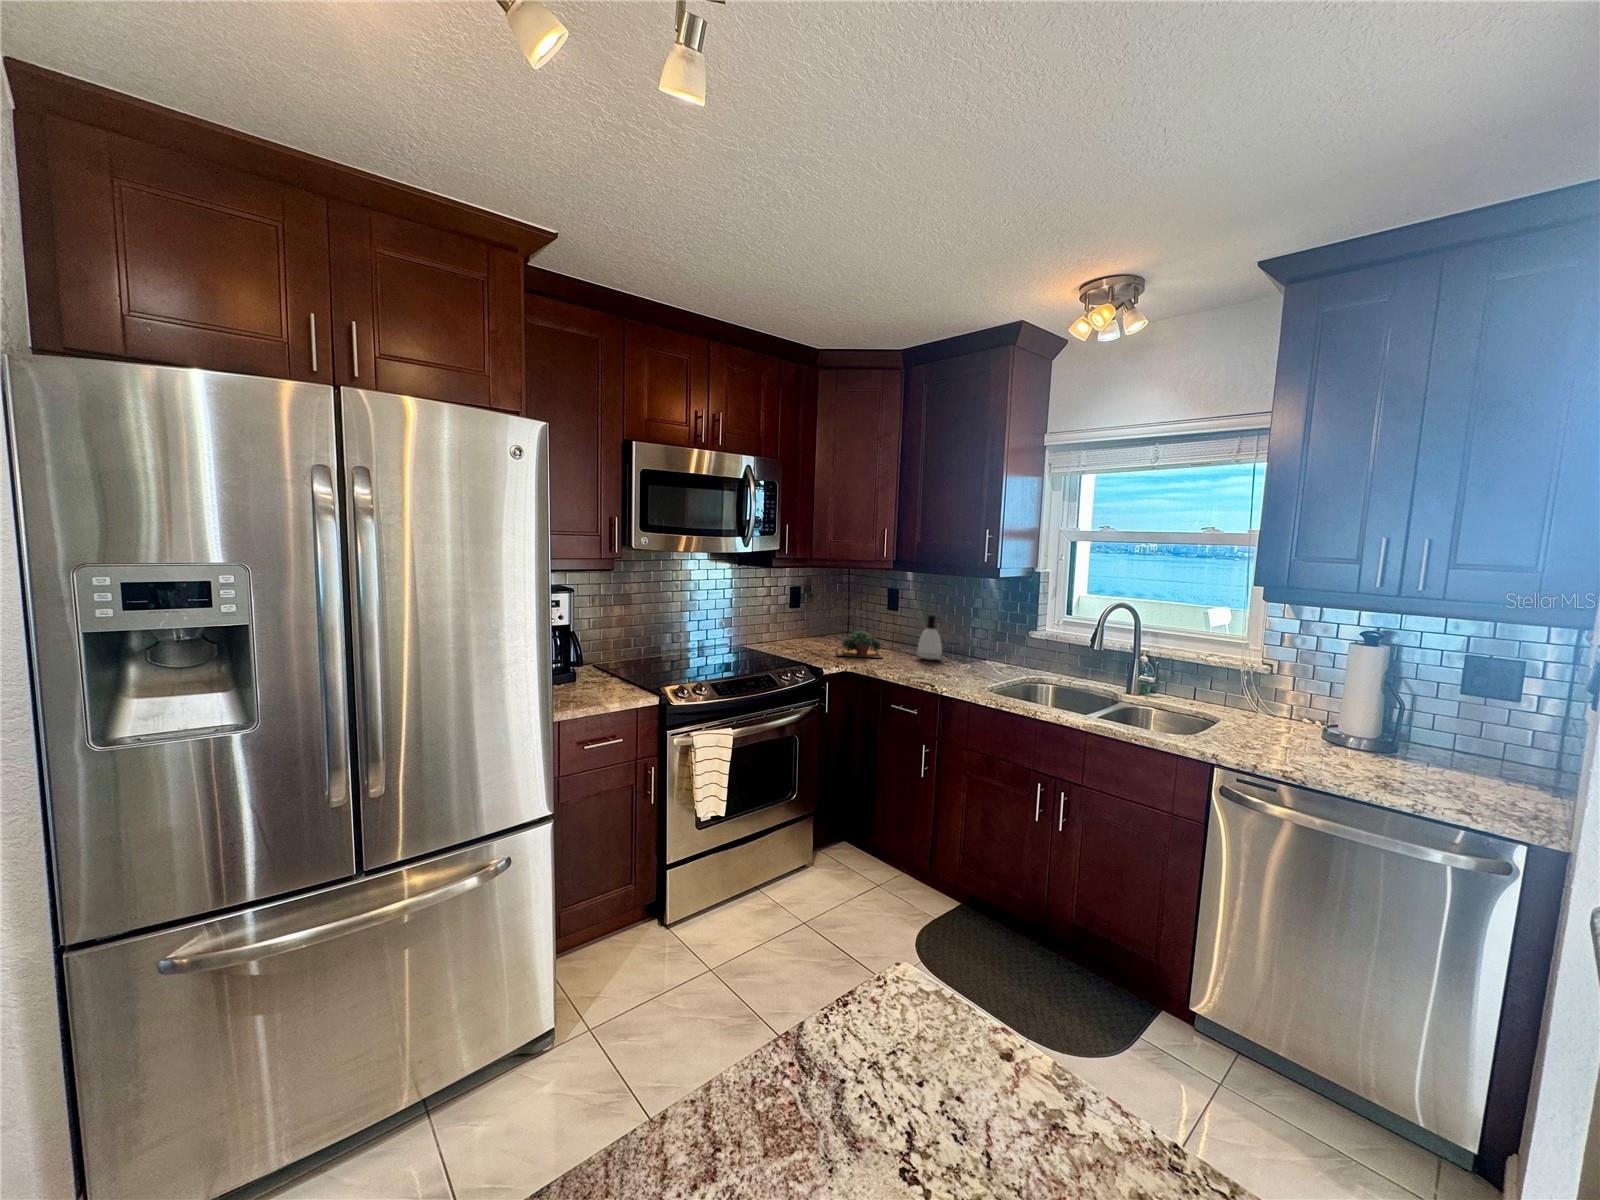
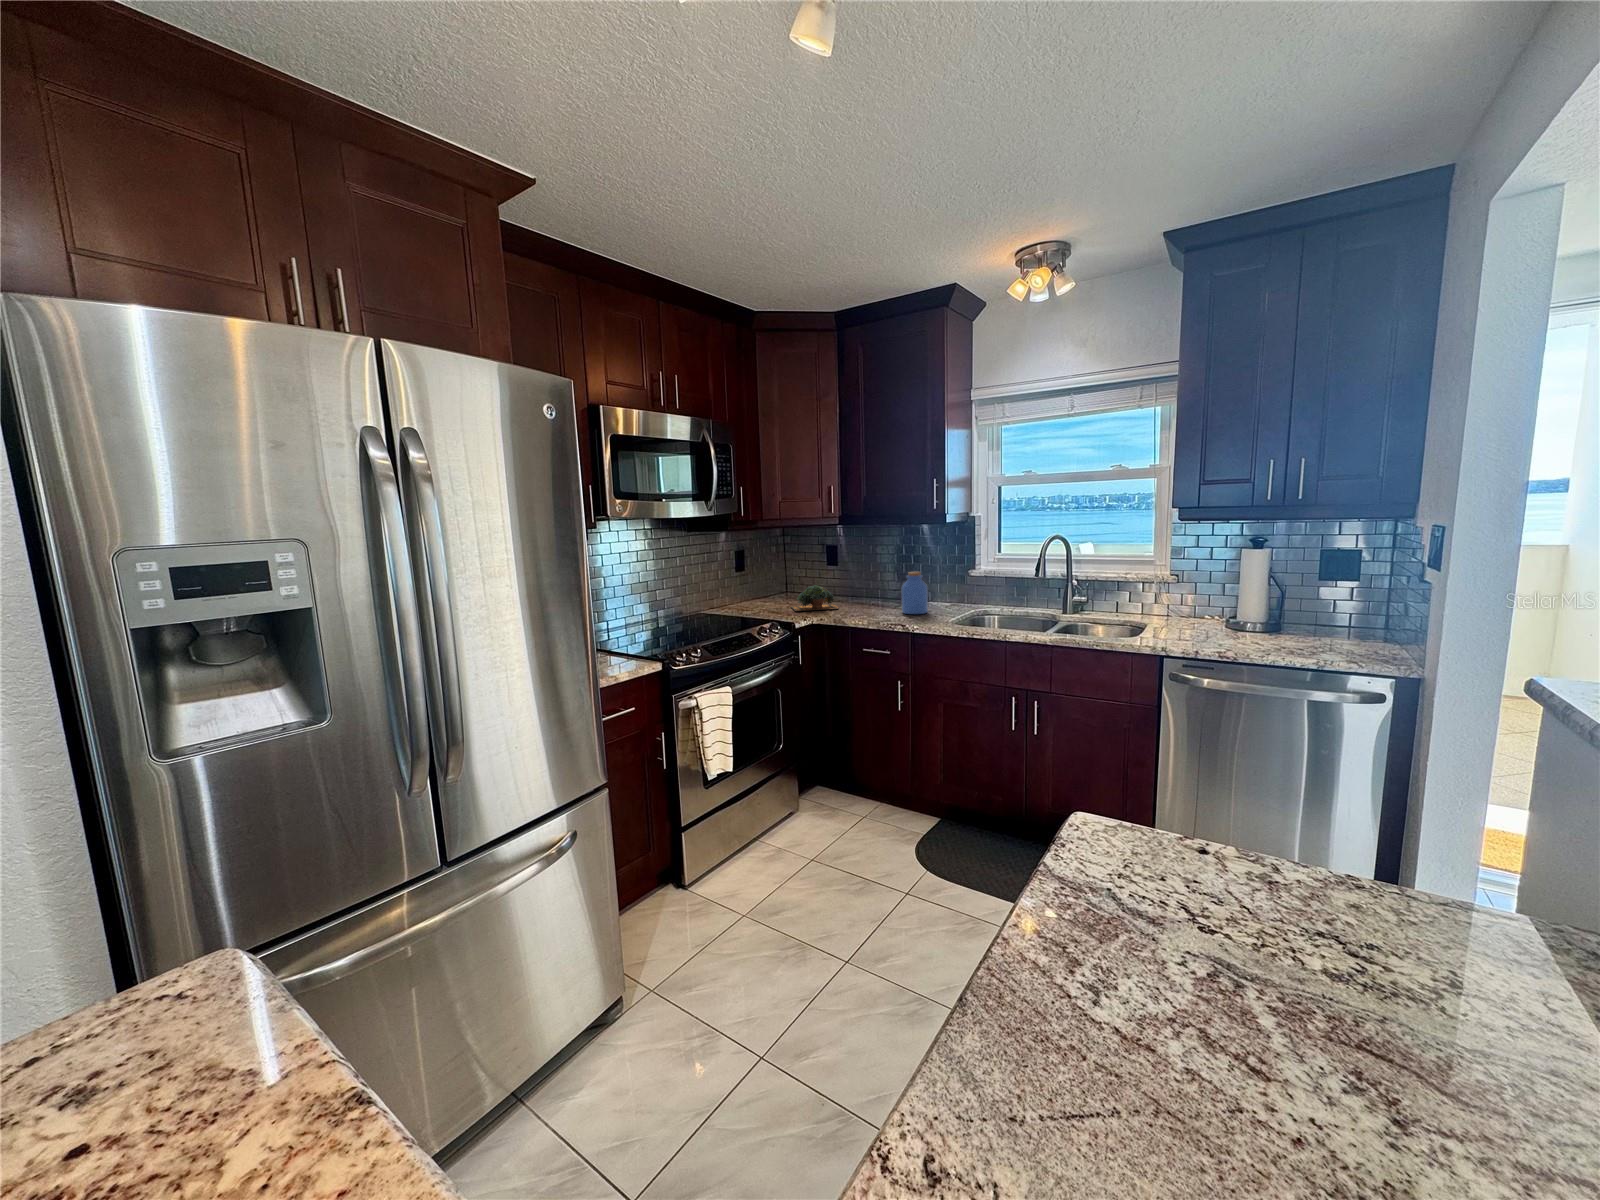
soap dispenser: present [917,615,942,660] -> none [869,564,891,606]
jar: none [946,628,976,674] -> present [902,572,928,614]

